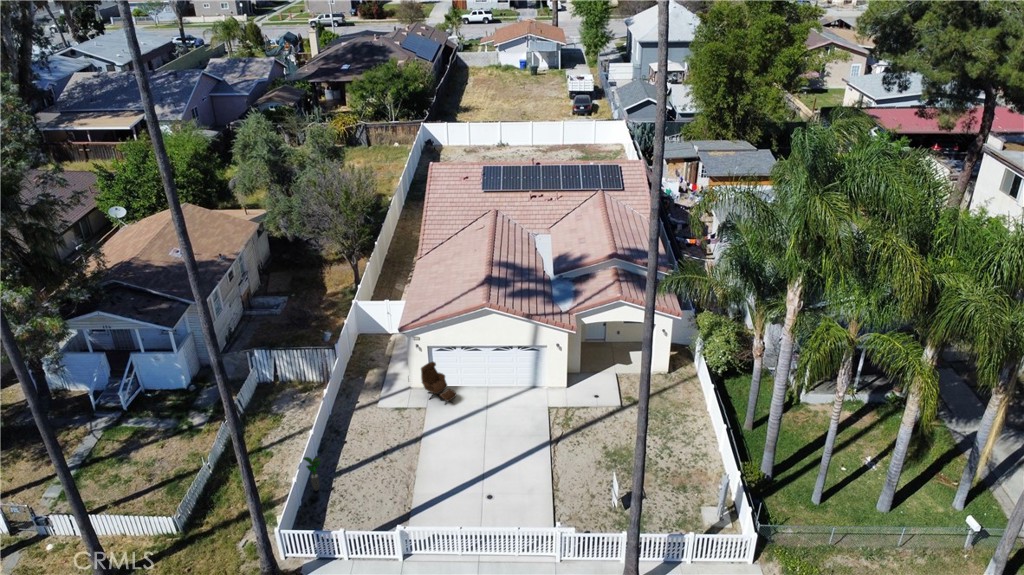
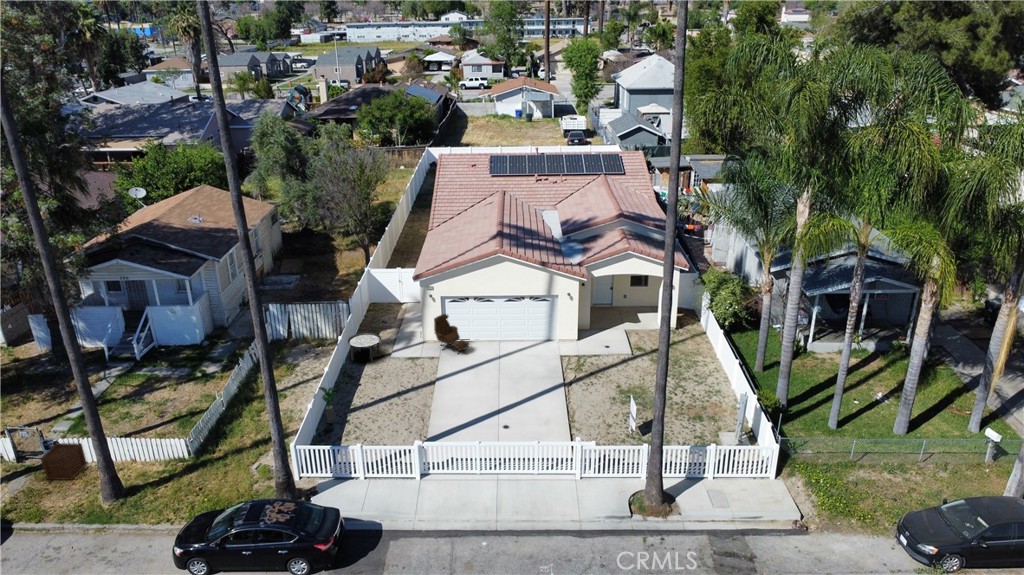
round table: none [333,382,367,414] -> present [348,333,381,362]
wooden crate: none [34,519,79,557] -> present [41,443,87,480]

